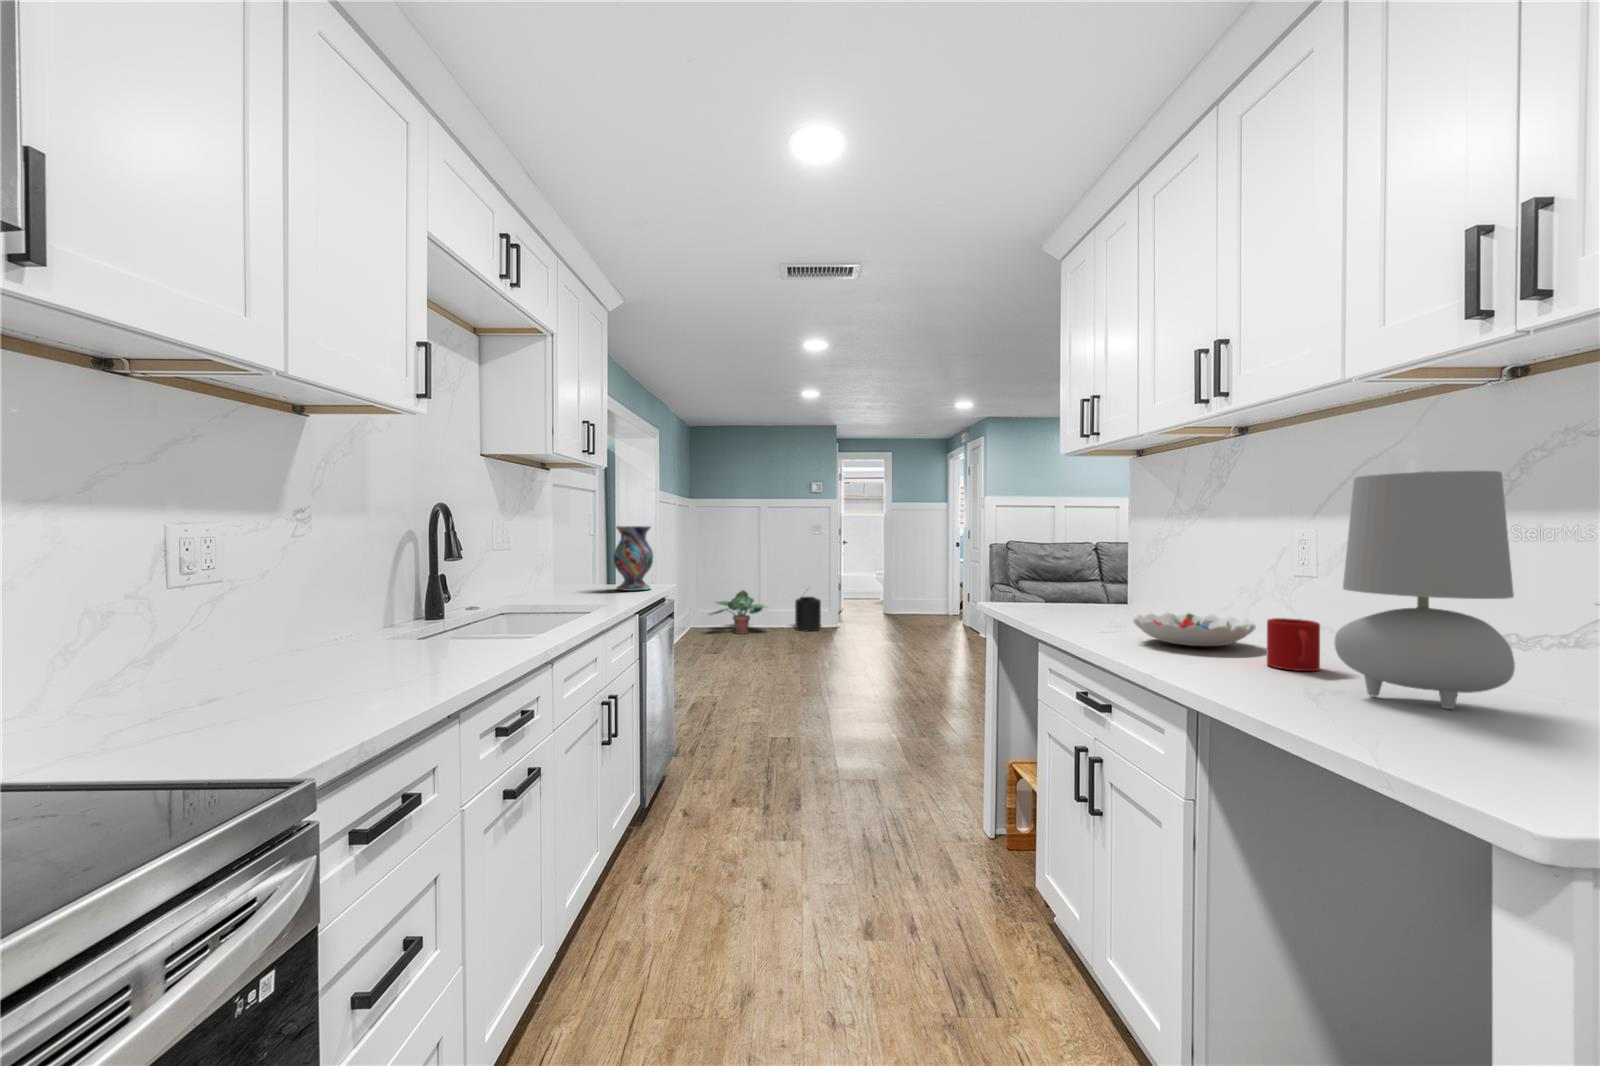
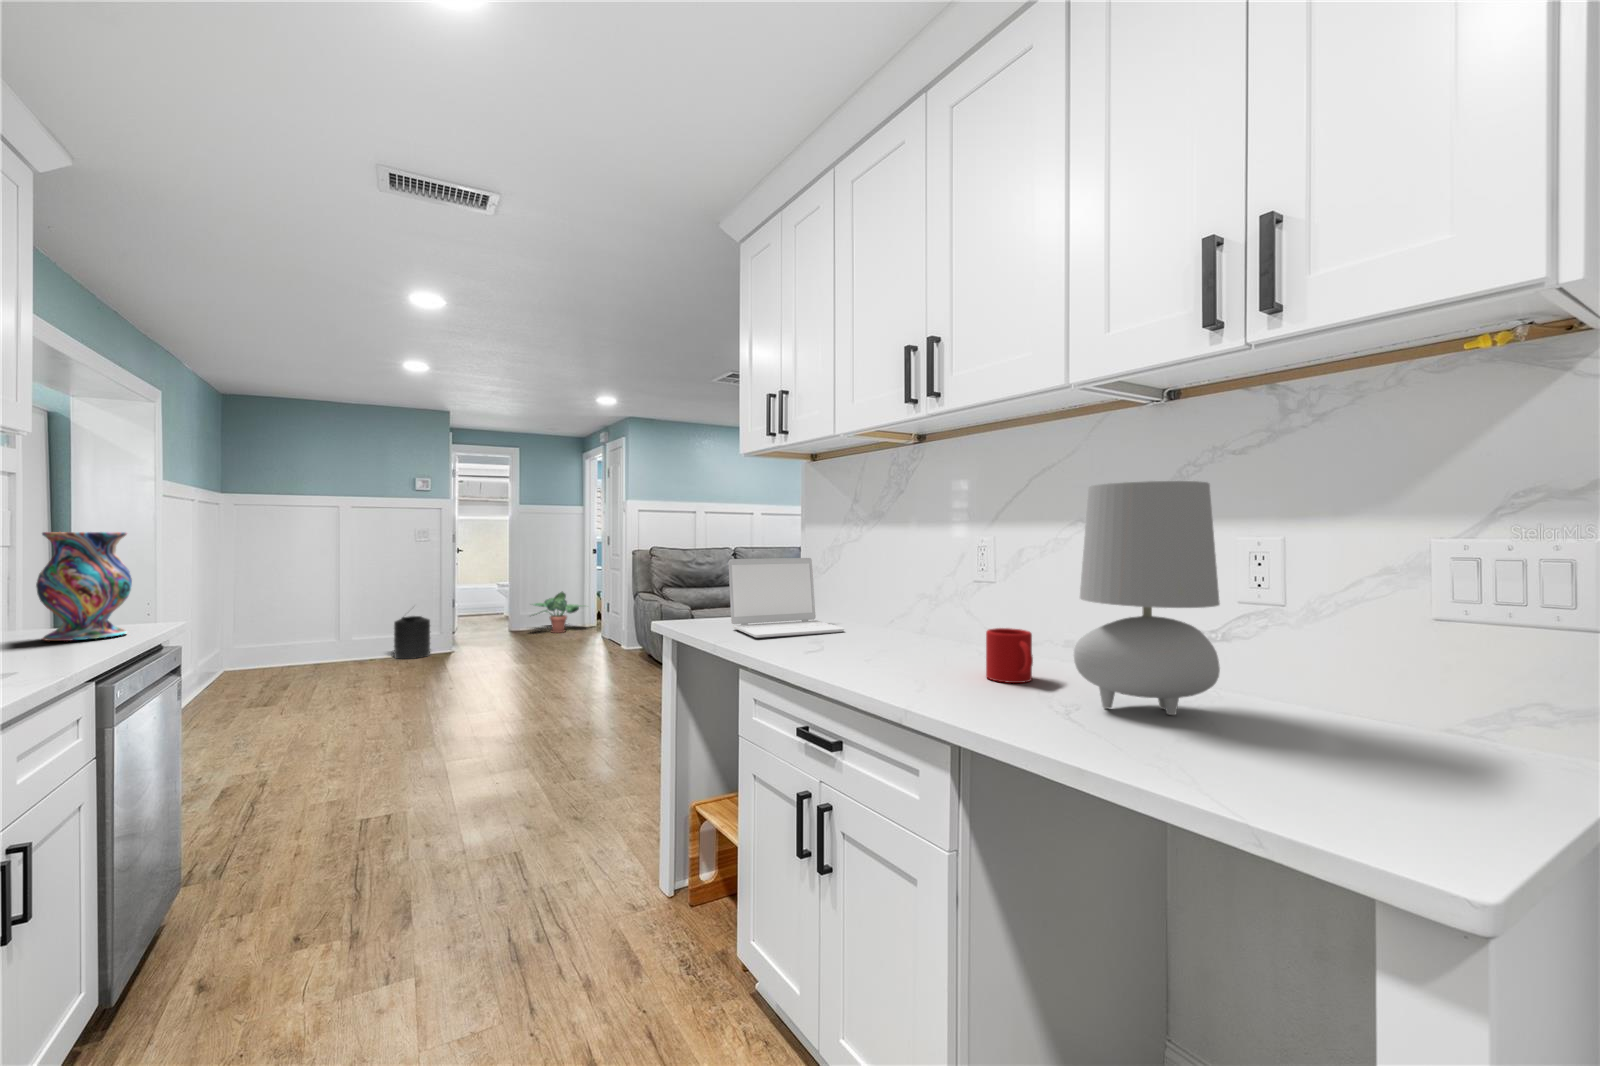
laptop: none [1043,550,1156,621] -> present [728,558,844,638]
potted plant: present [710,590,764,634] -> present [534,592,579,633]
decorative bowl: present [1133,612,1256,646] -> none [844,623,959,662]

